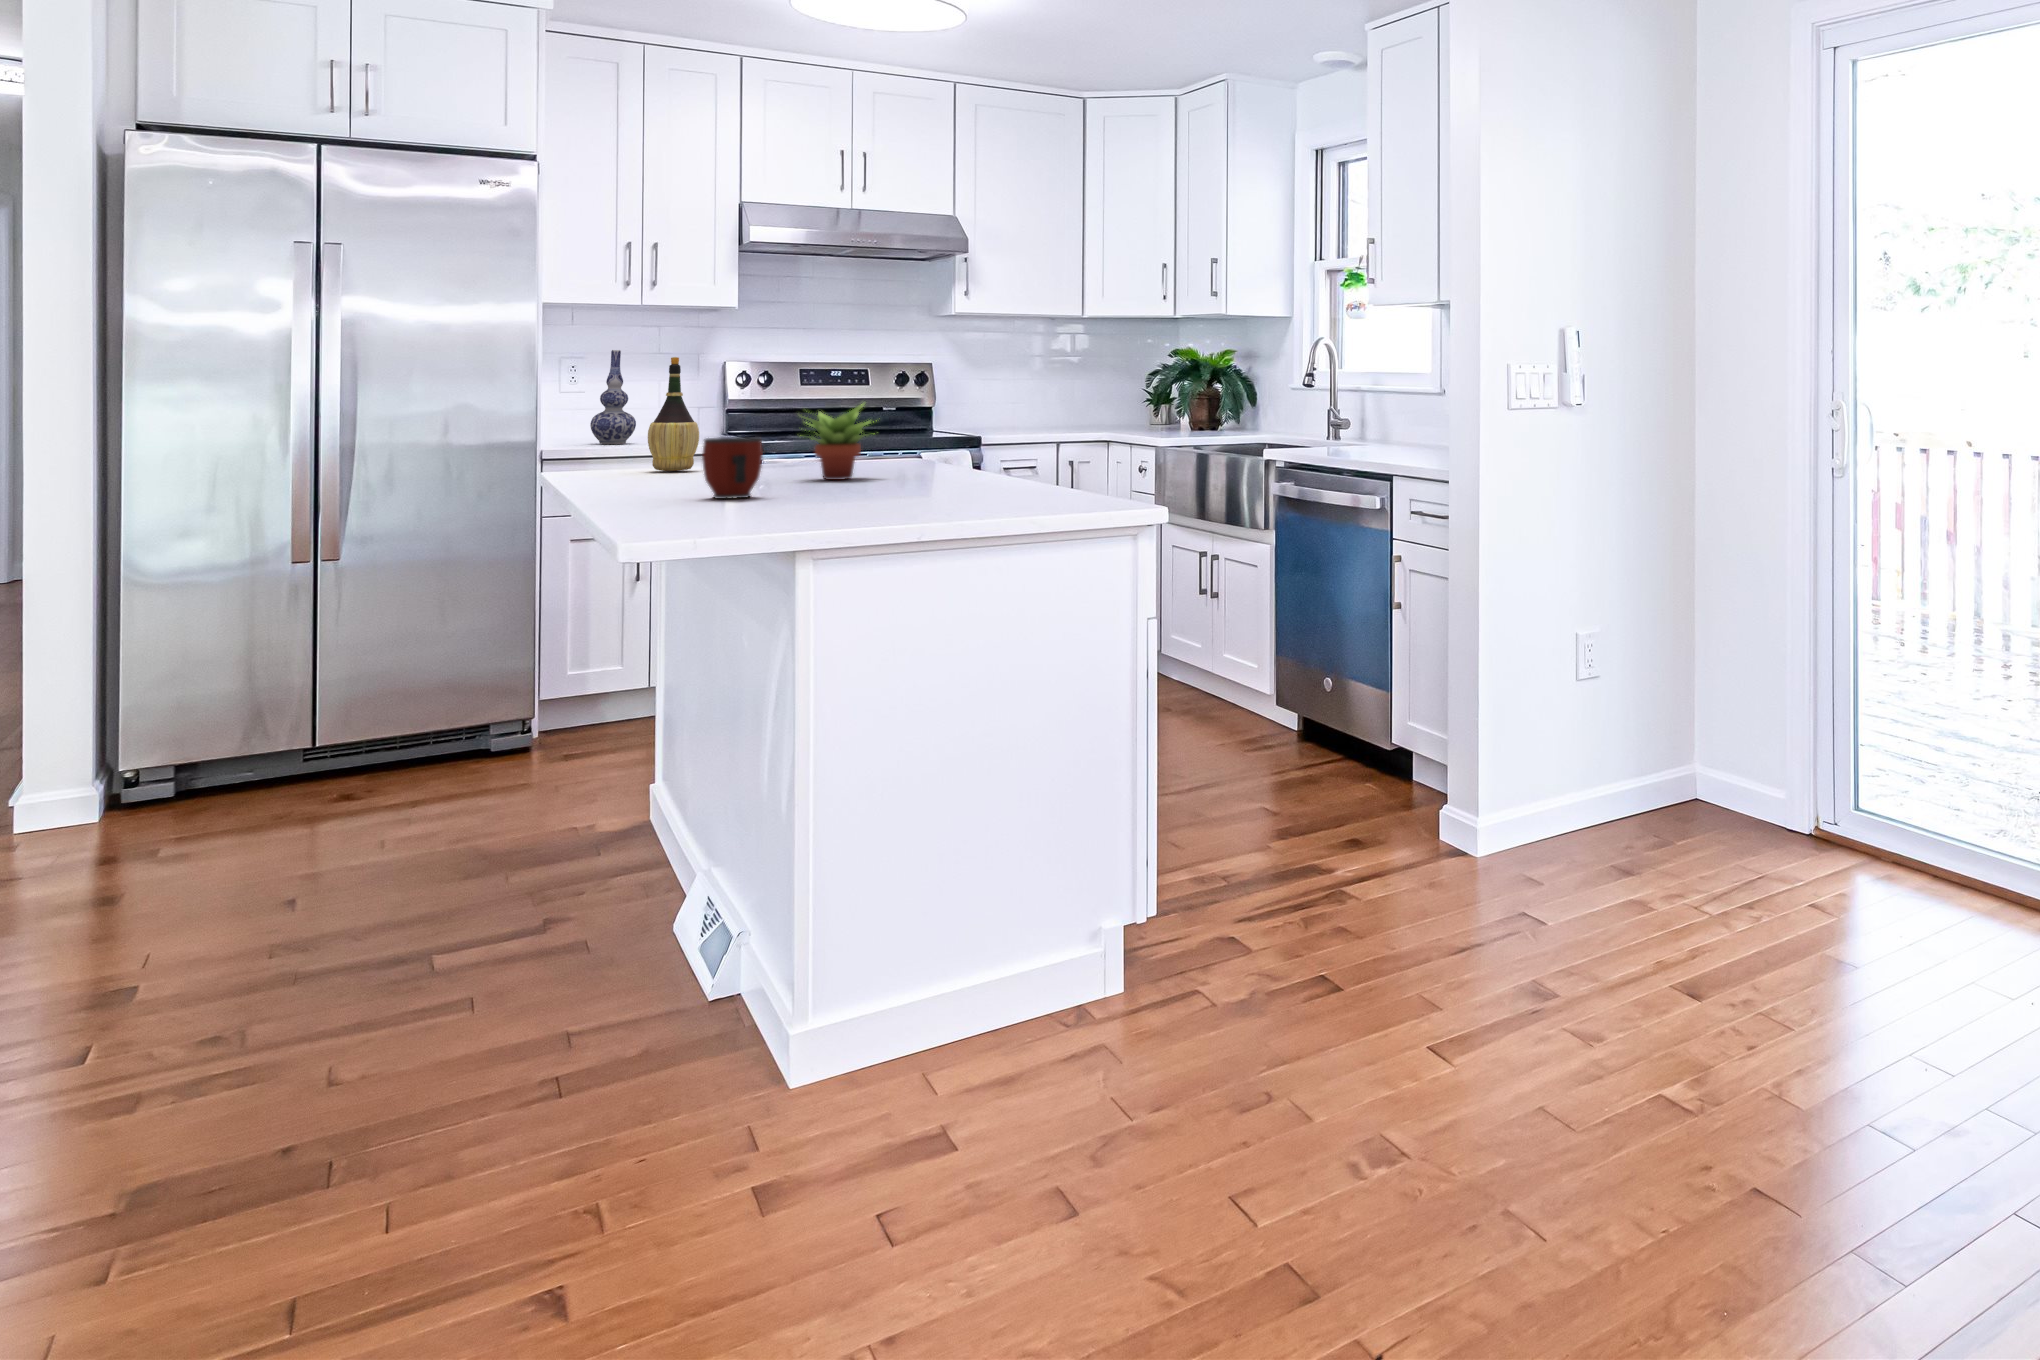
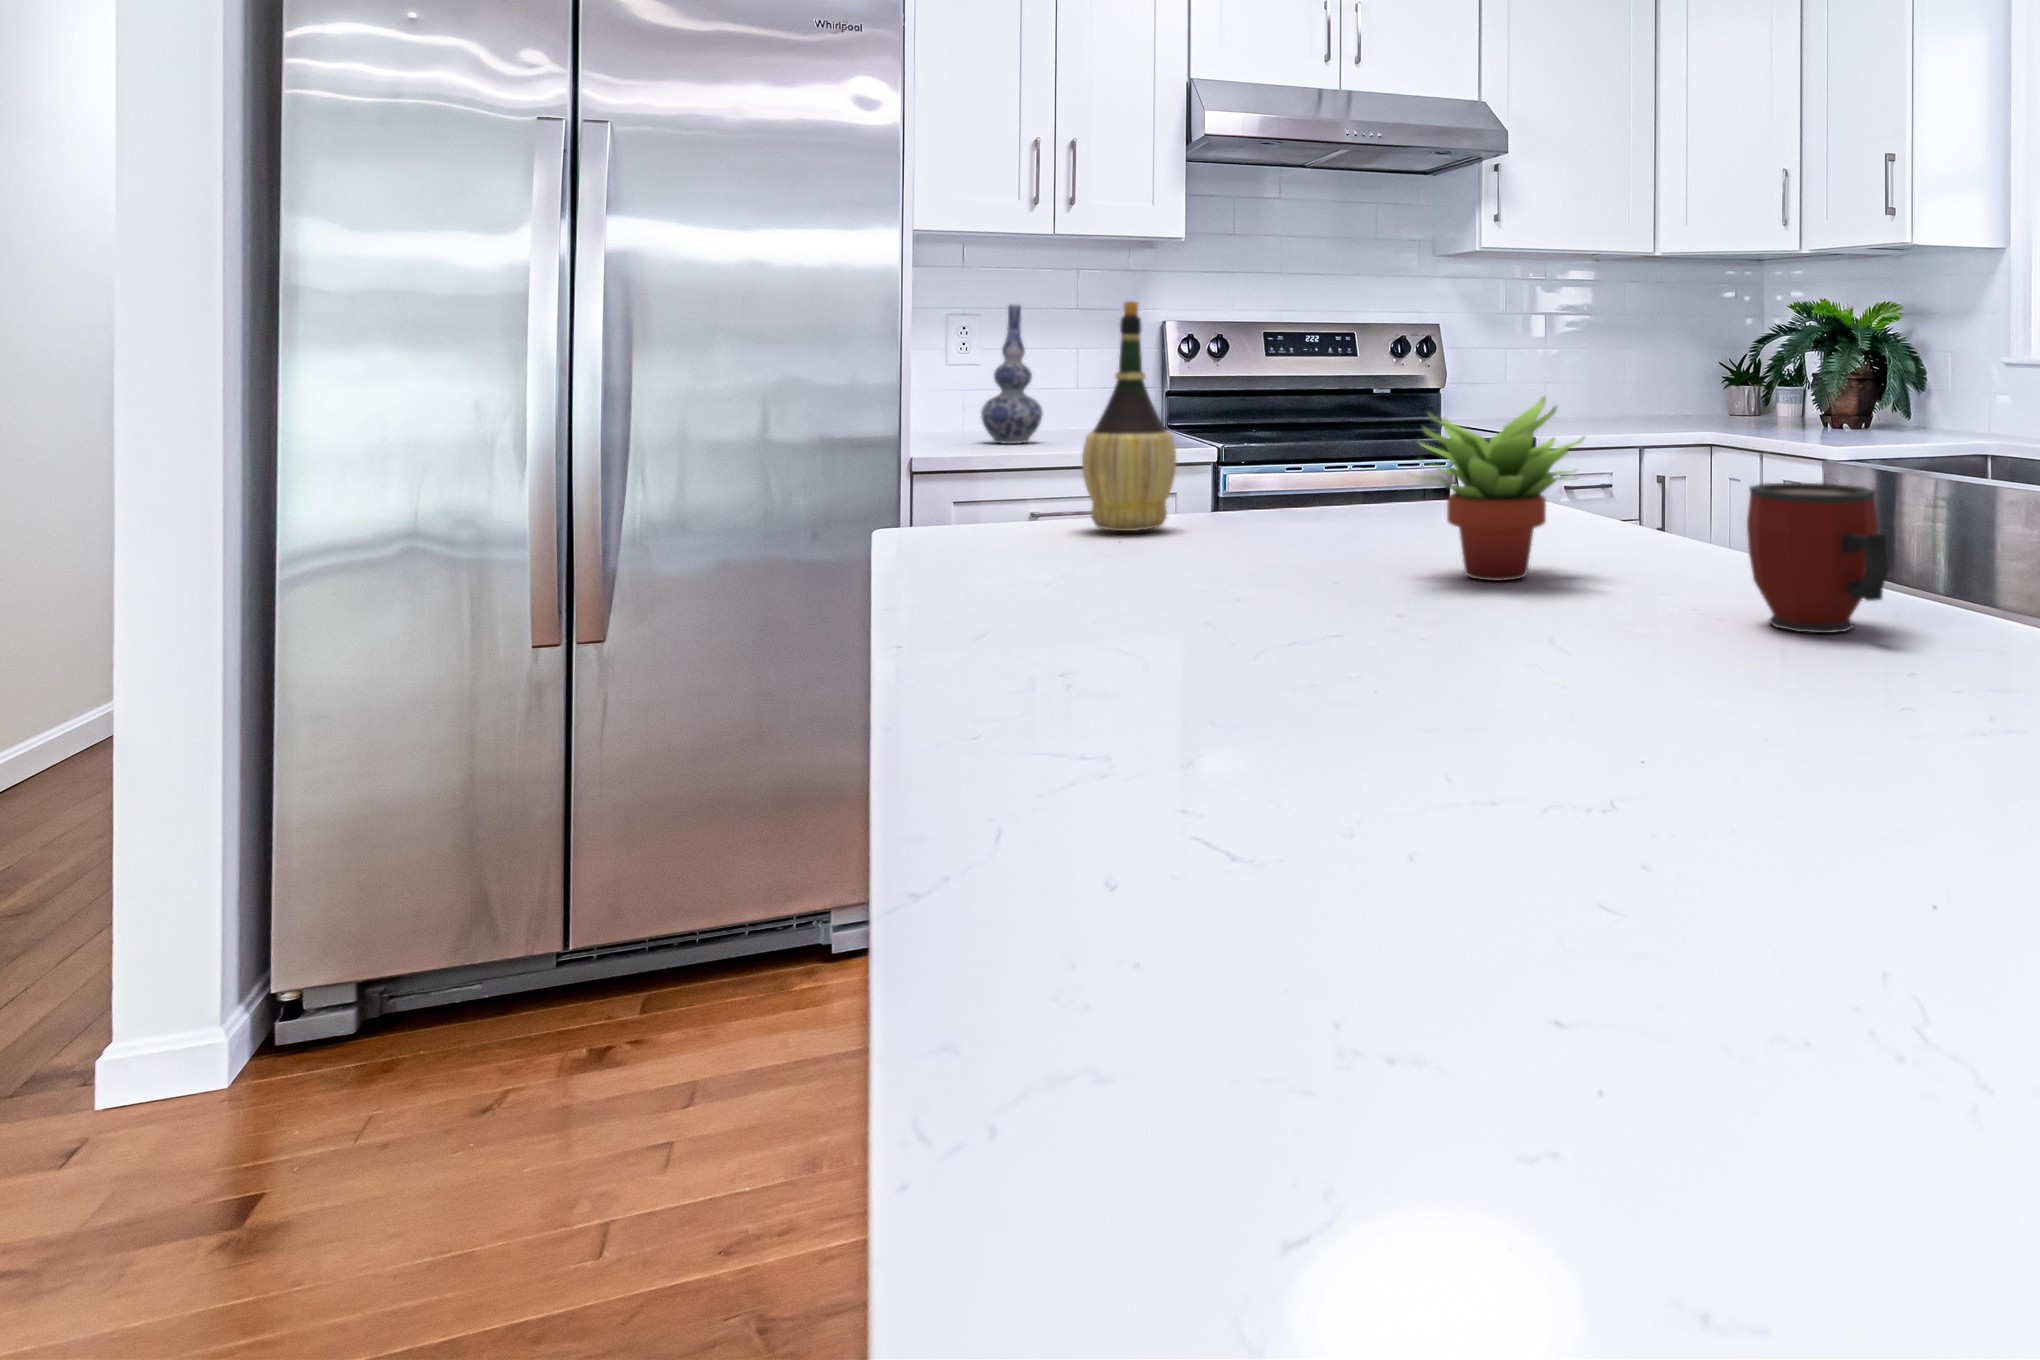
mug: present [702,437,763,499] -> present [1747,483,1889,633]

